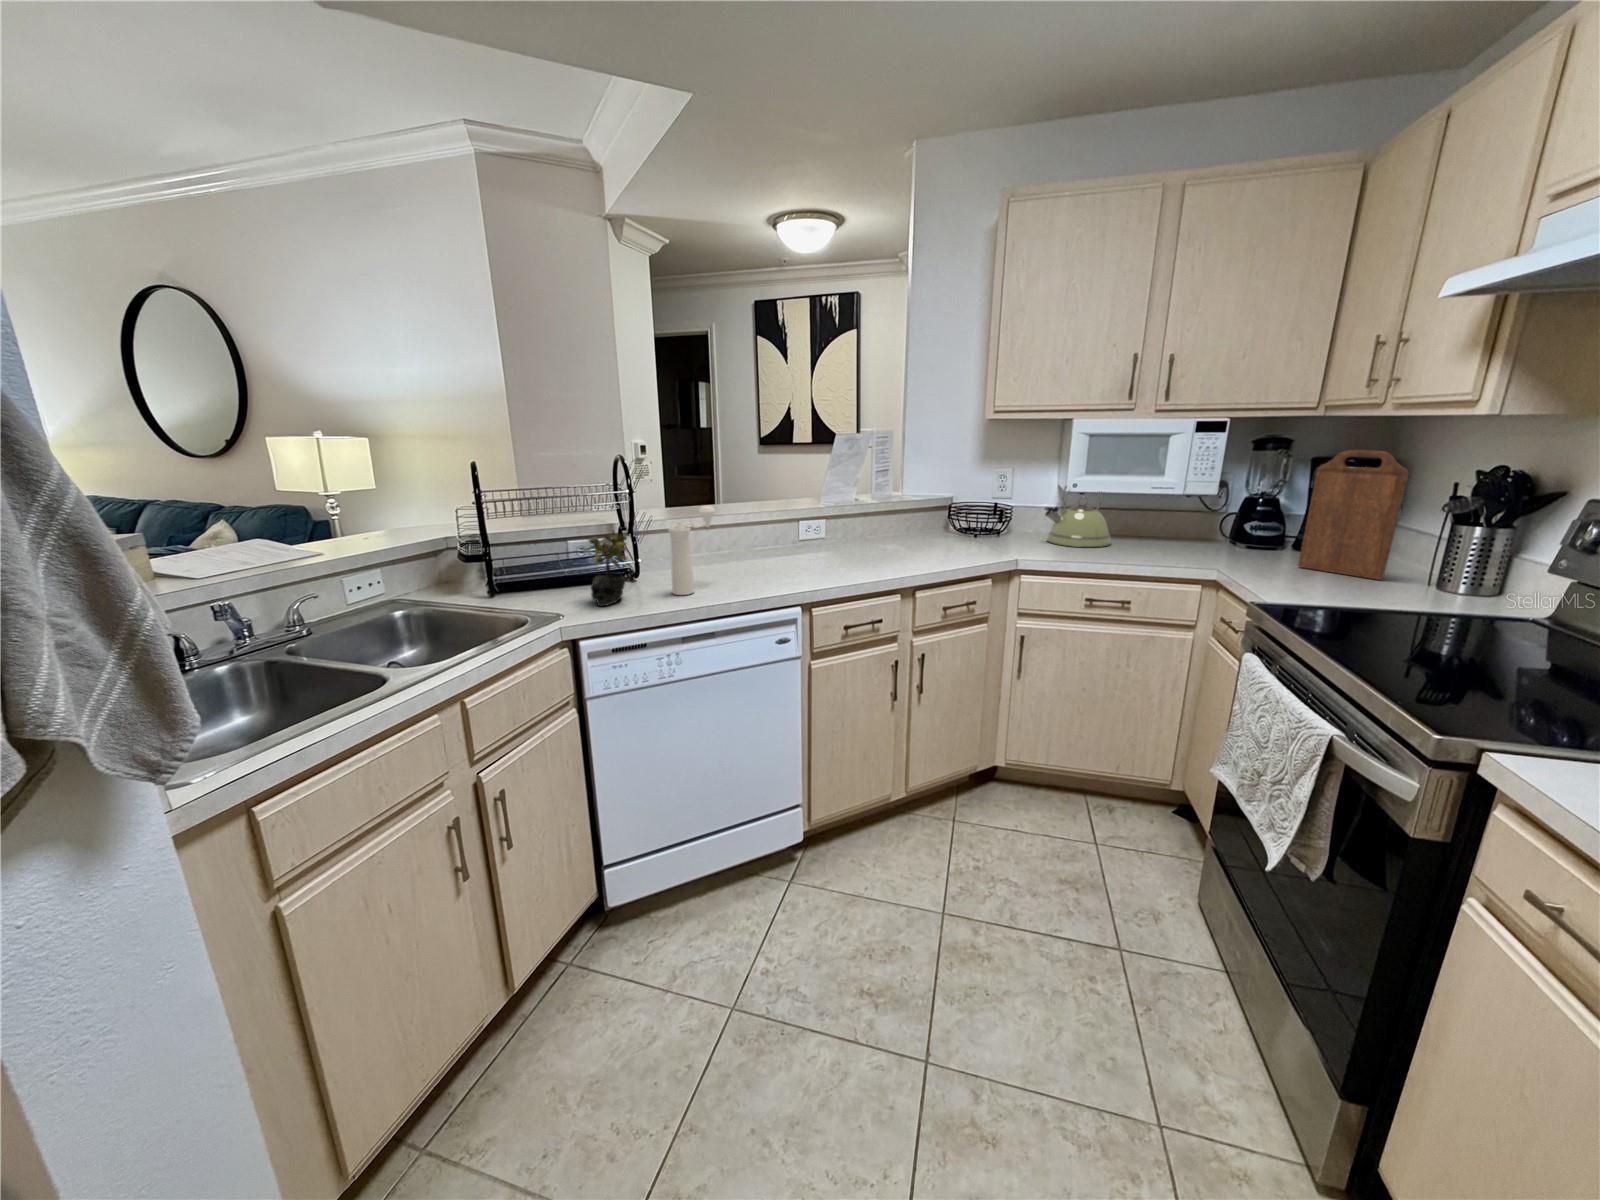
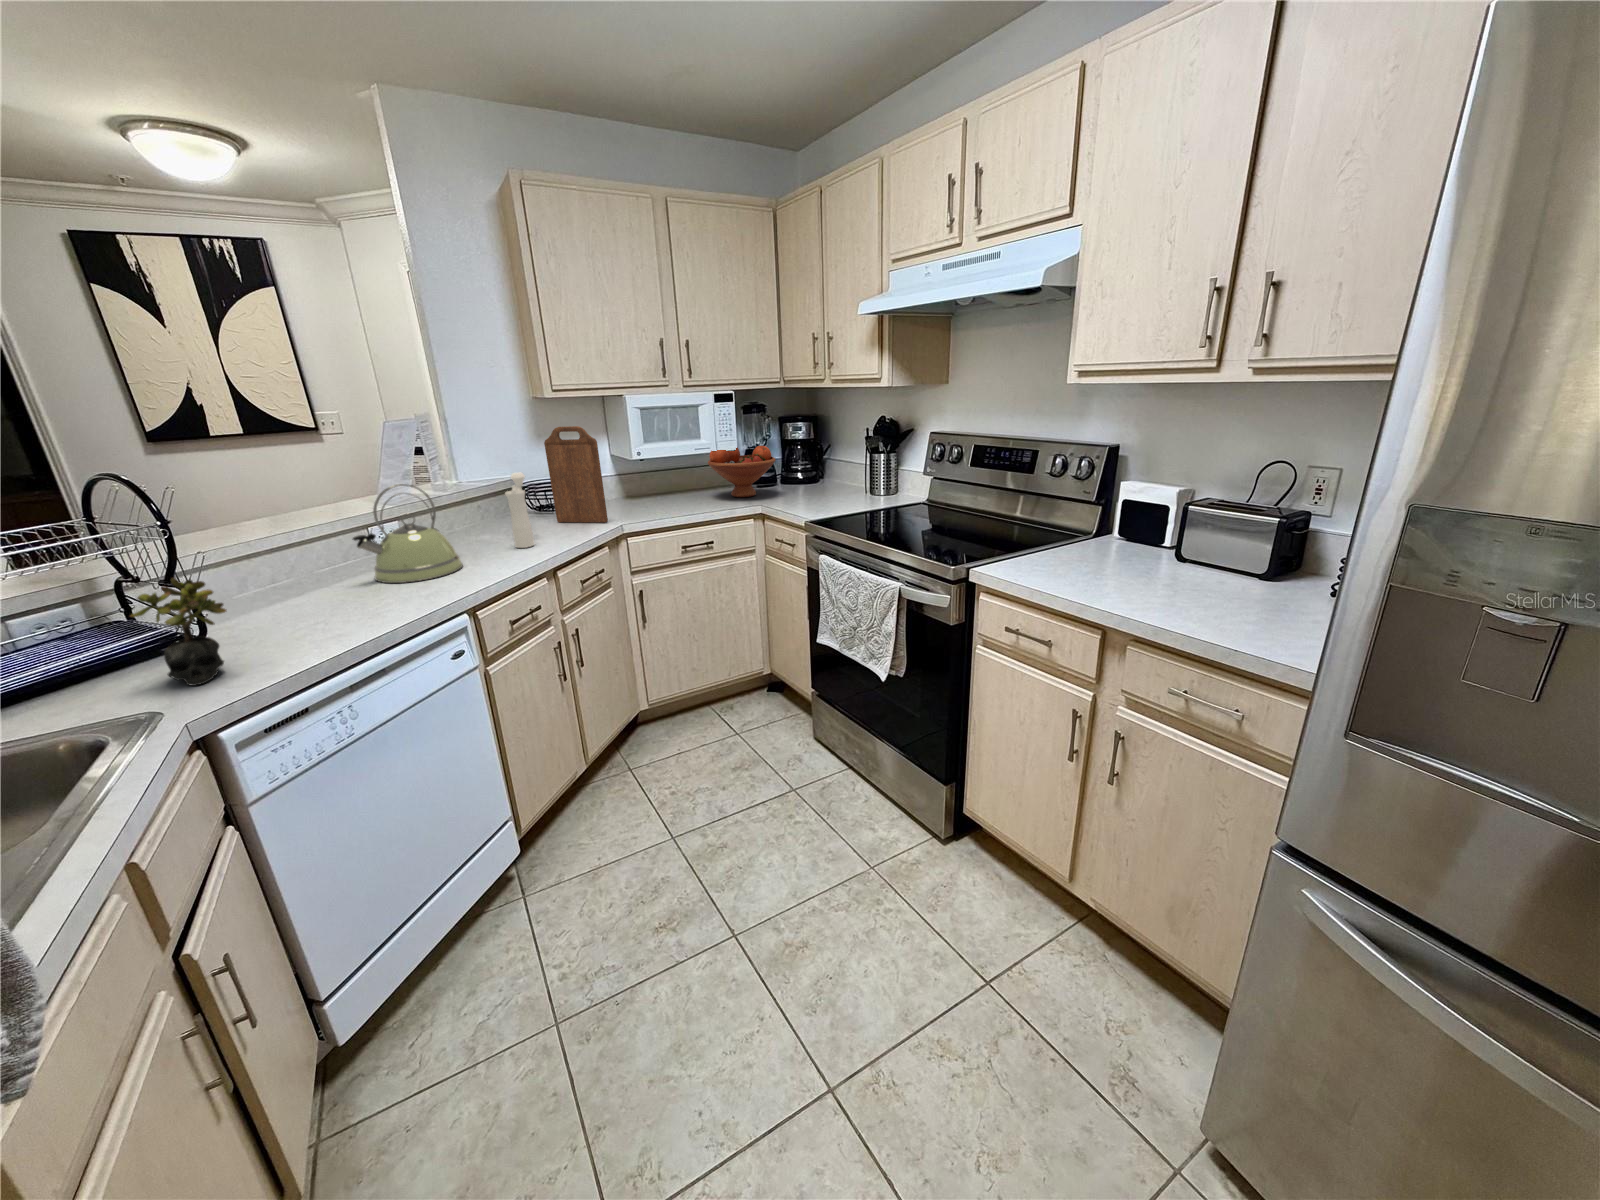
cutting board: present [1298,450,1409,580] -> present [544,426,608,523]
fruit bowl: none [1166,484,1273,556] -> present [708,446,776,497]
kettle: present [1045,486,1111,547] -> present [352,484,463,583]
pepper mill: present [668,506,715,595] -> present [505,473,534,548]

